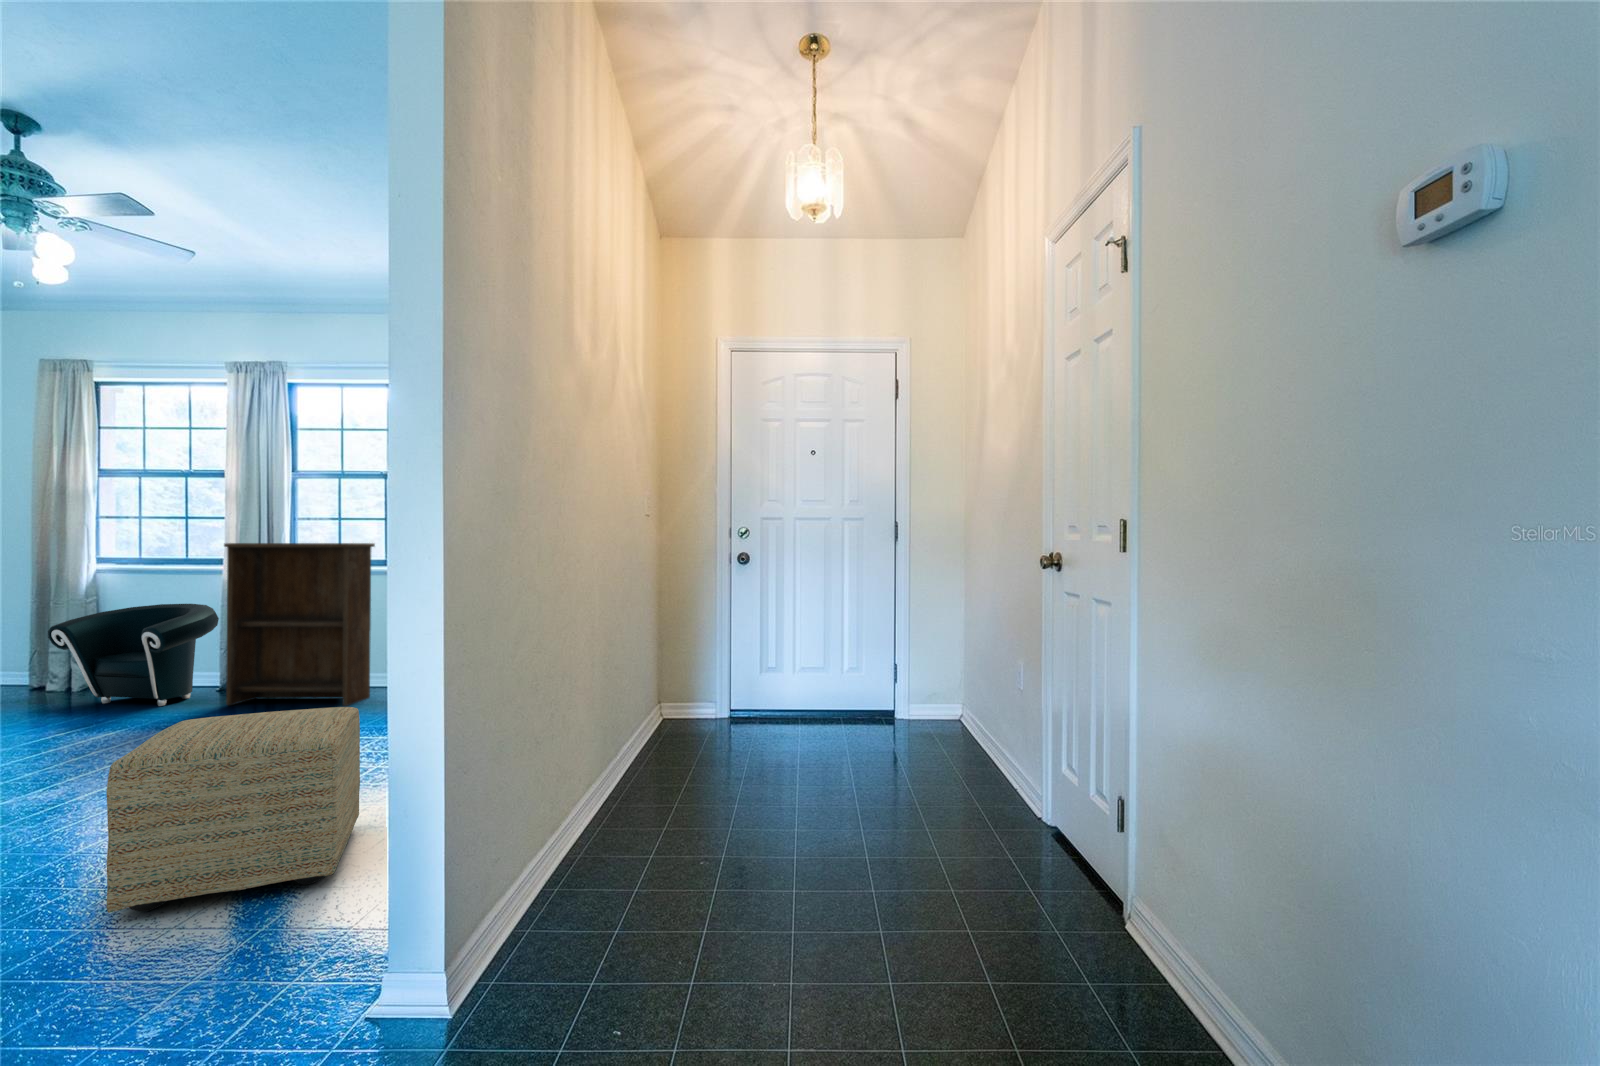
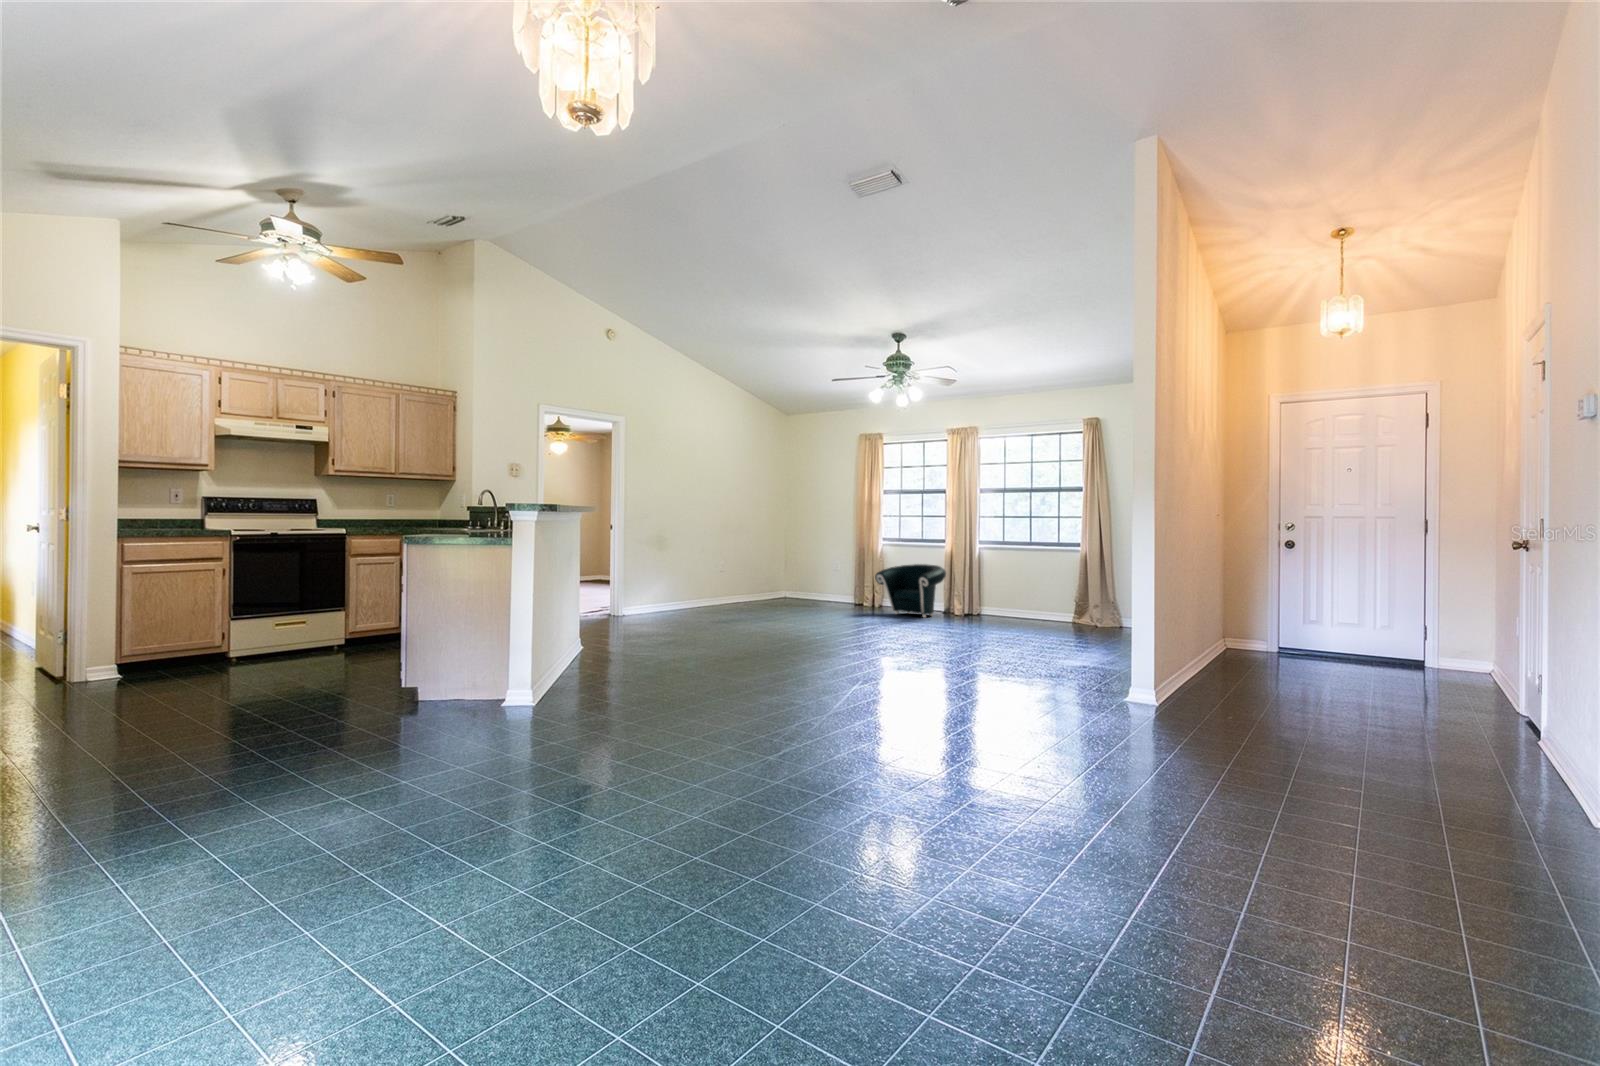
bookshelf: present [224,543,375,706] -> none [955,531,1032,626]
ottoman: present [107,707,360,913] -> none [1004,605,1080,672]

